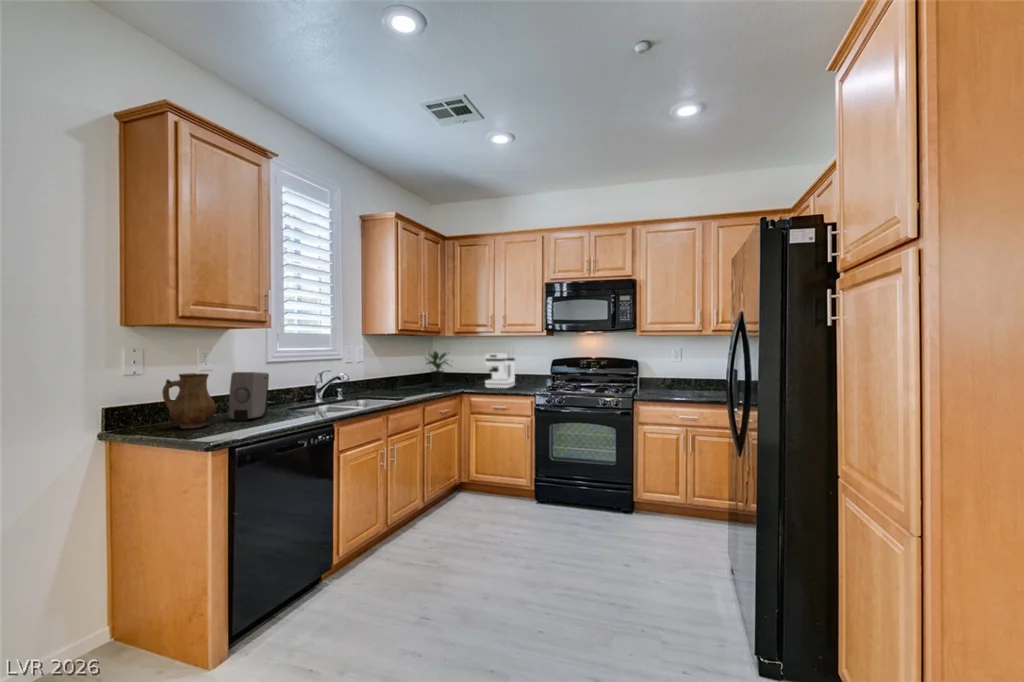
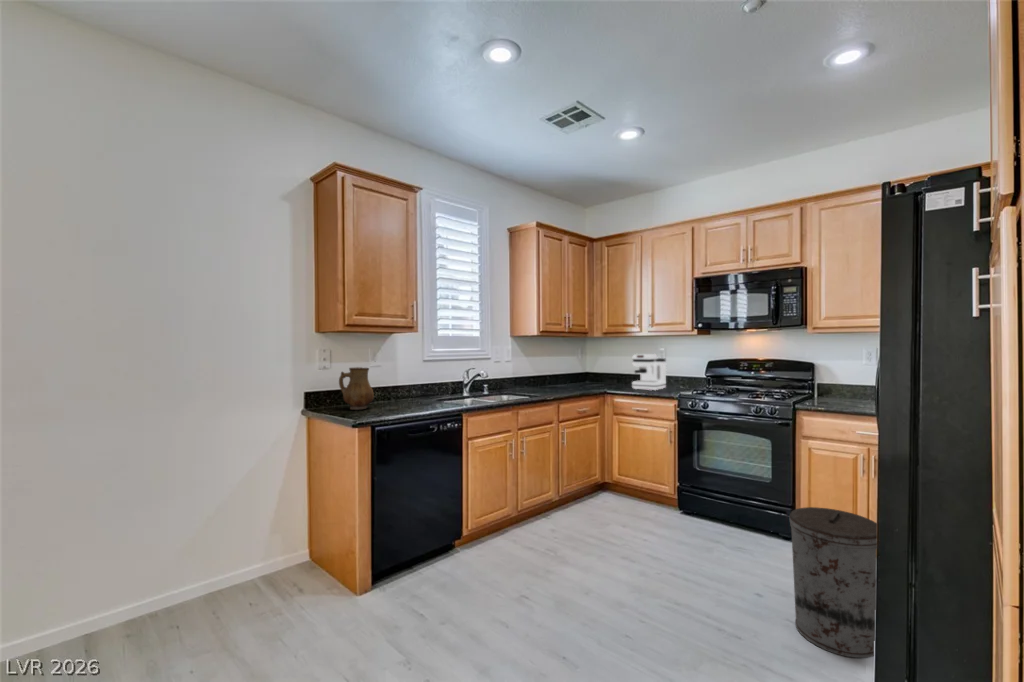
potted plant: present [428,351,448,387] -> none [568,351,601,386]
soap dispenser: present [229,372,269,421] -> none [386,367,416,407]
trash can: none [656,482,725,602] -> present [789,507,878,658]

